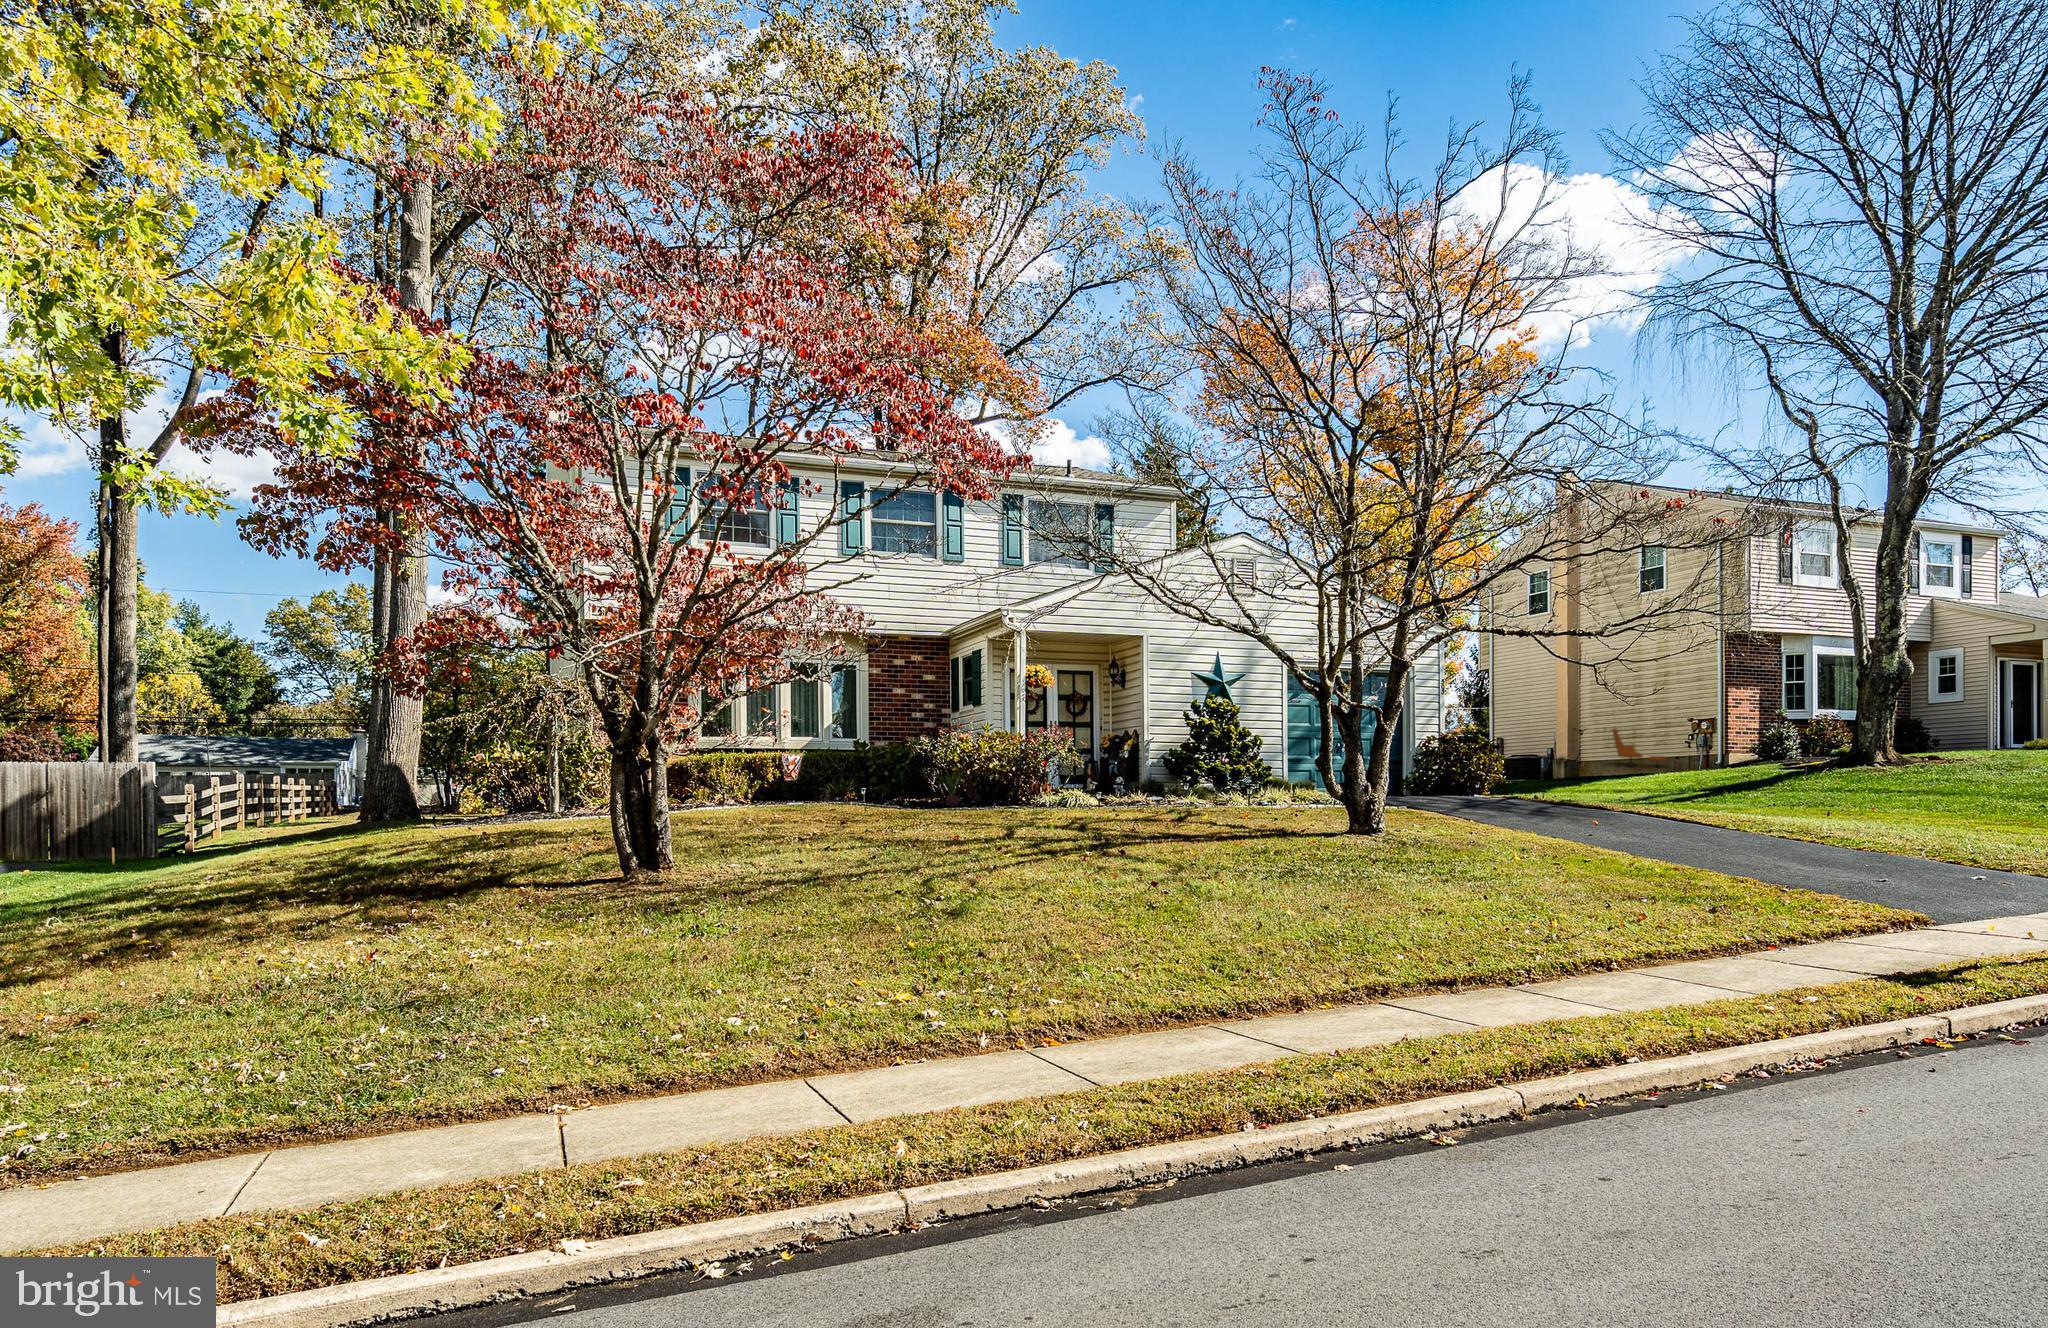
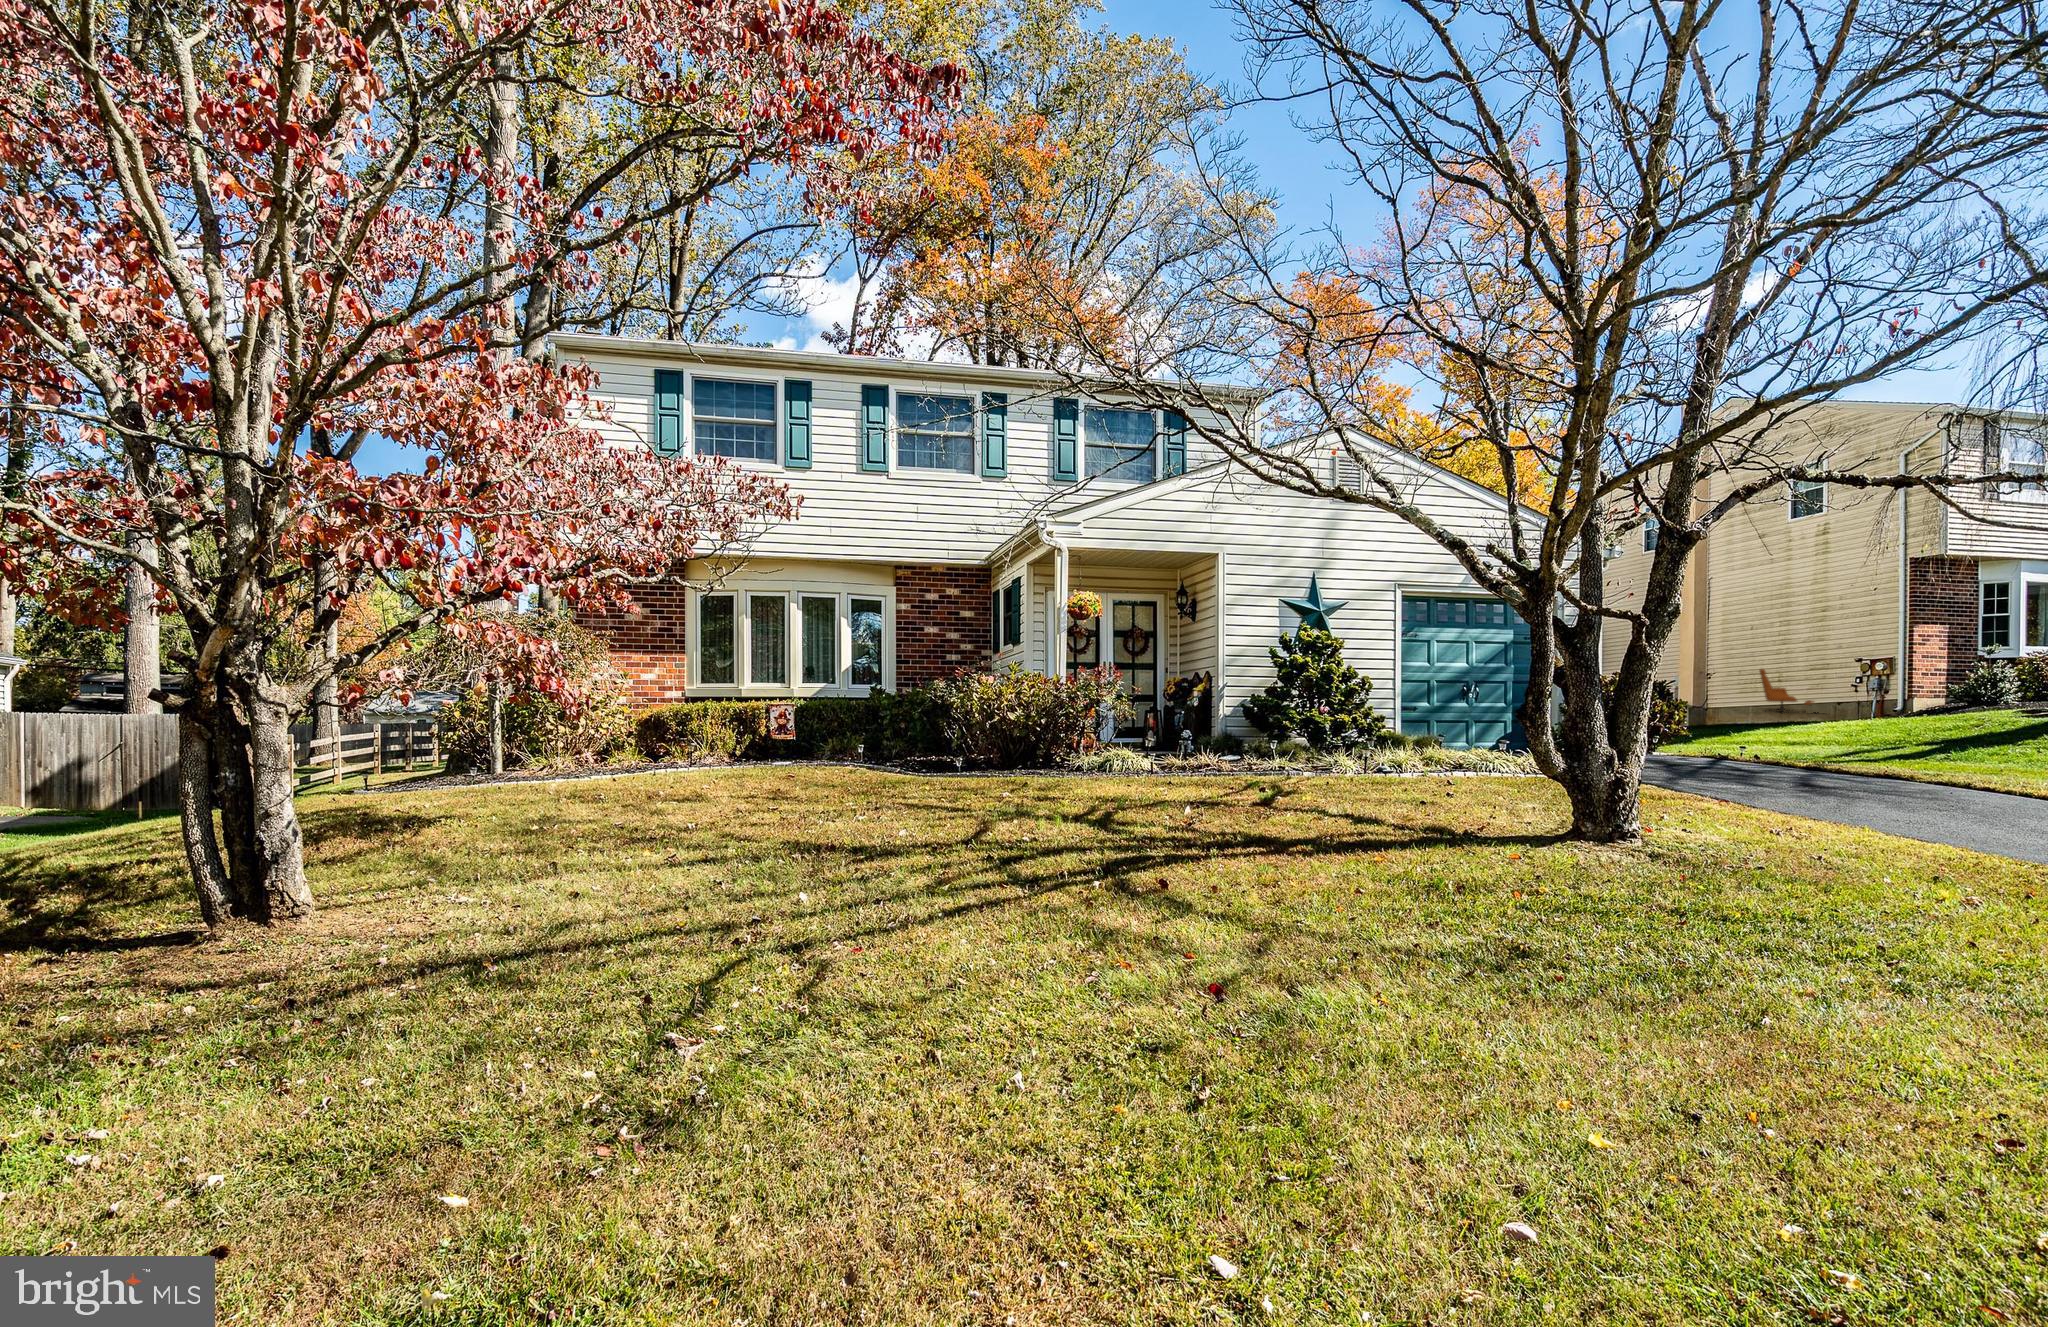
decorative plant: present [946,777,959,806] -> none [940,726,992,774]

